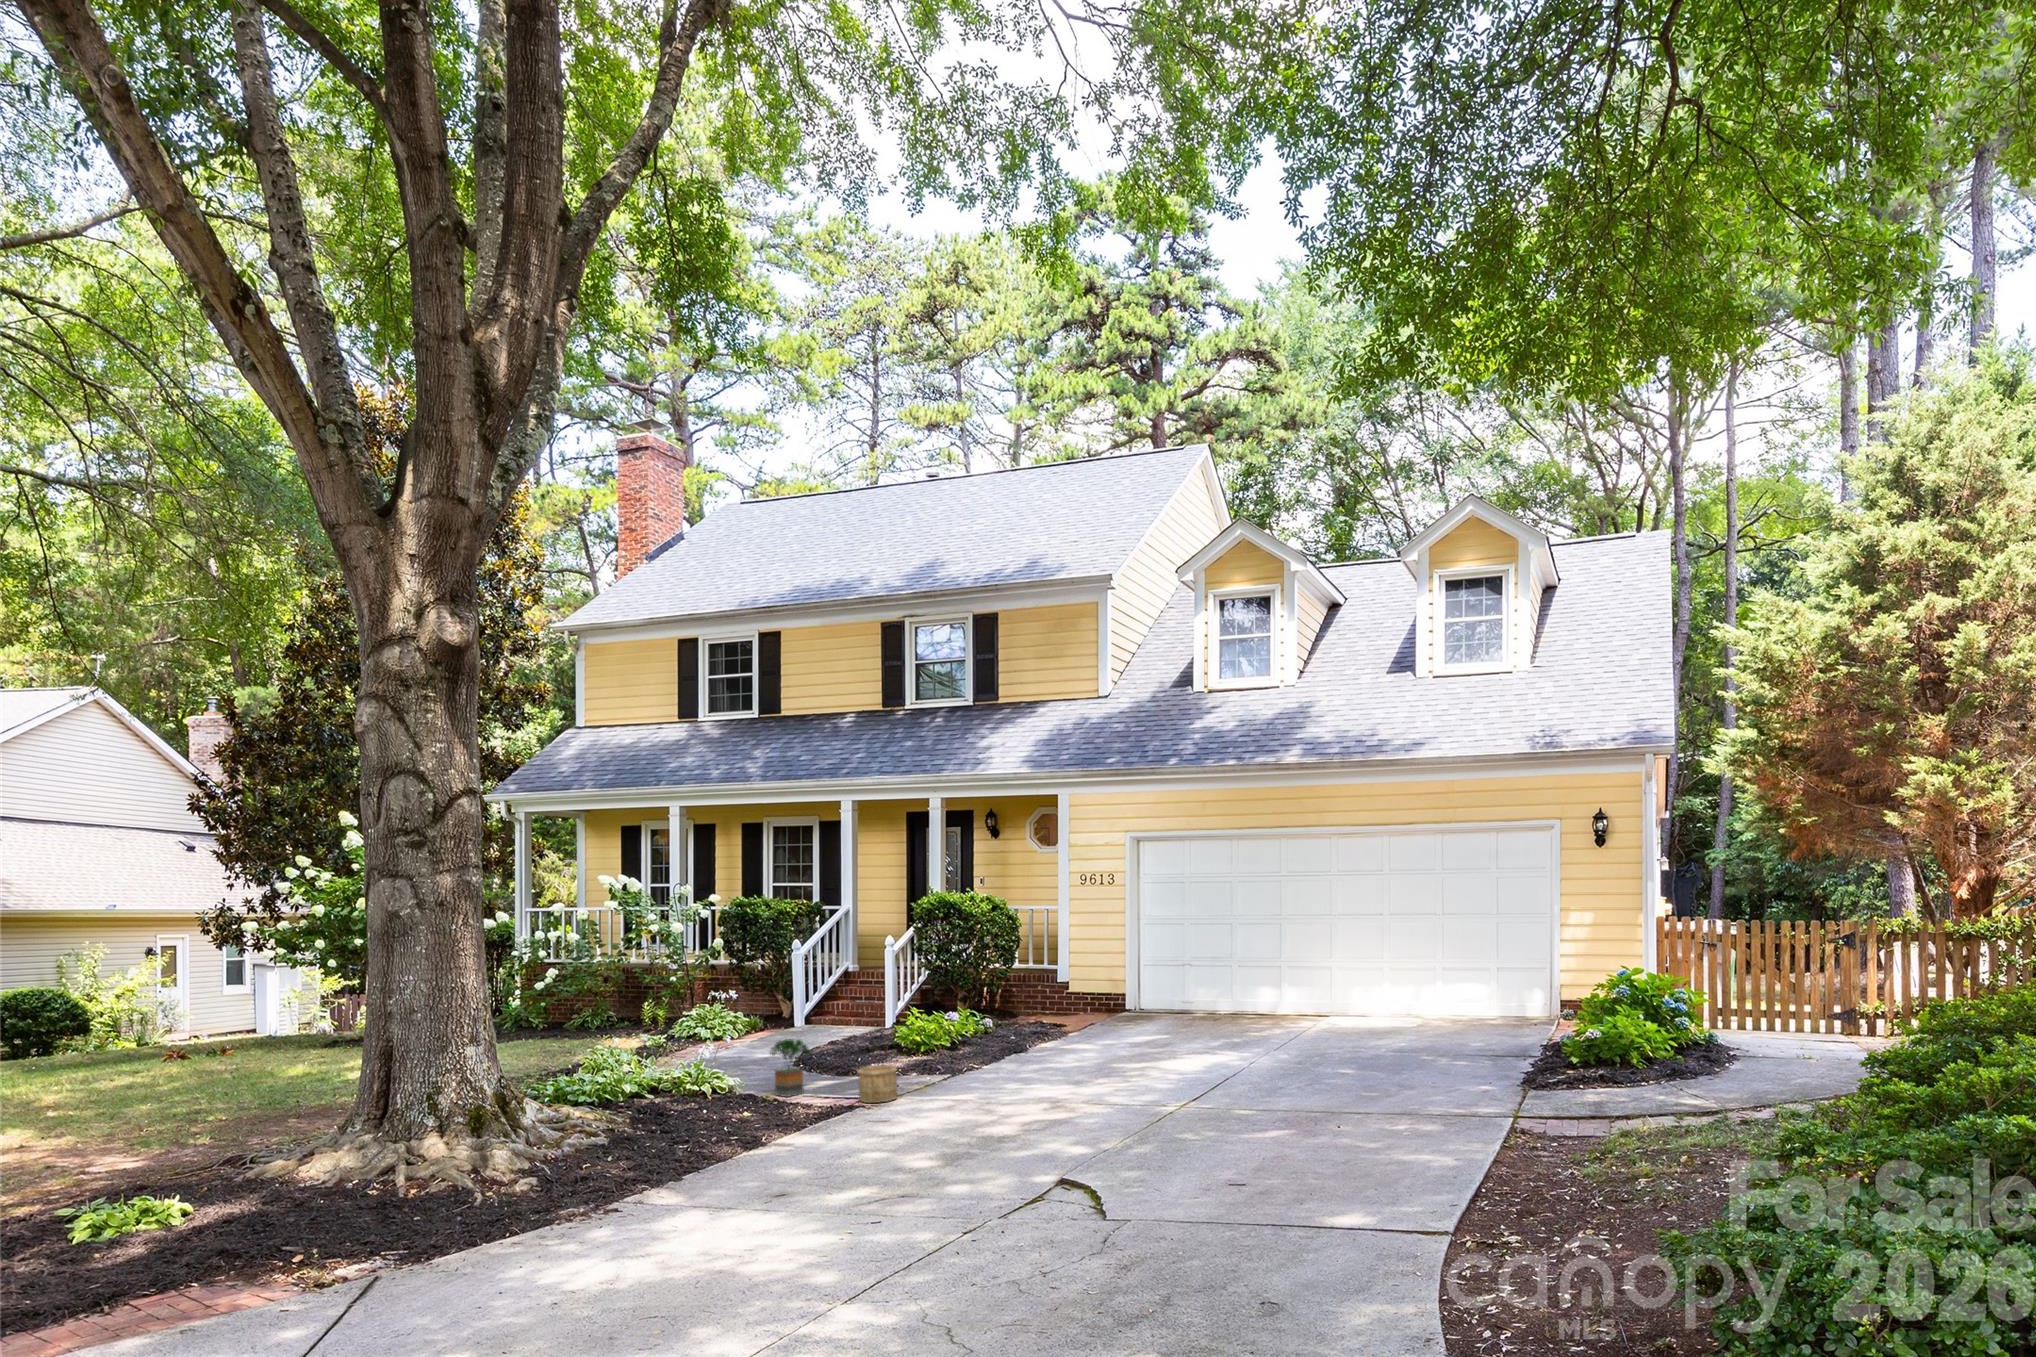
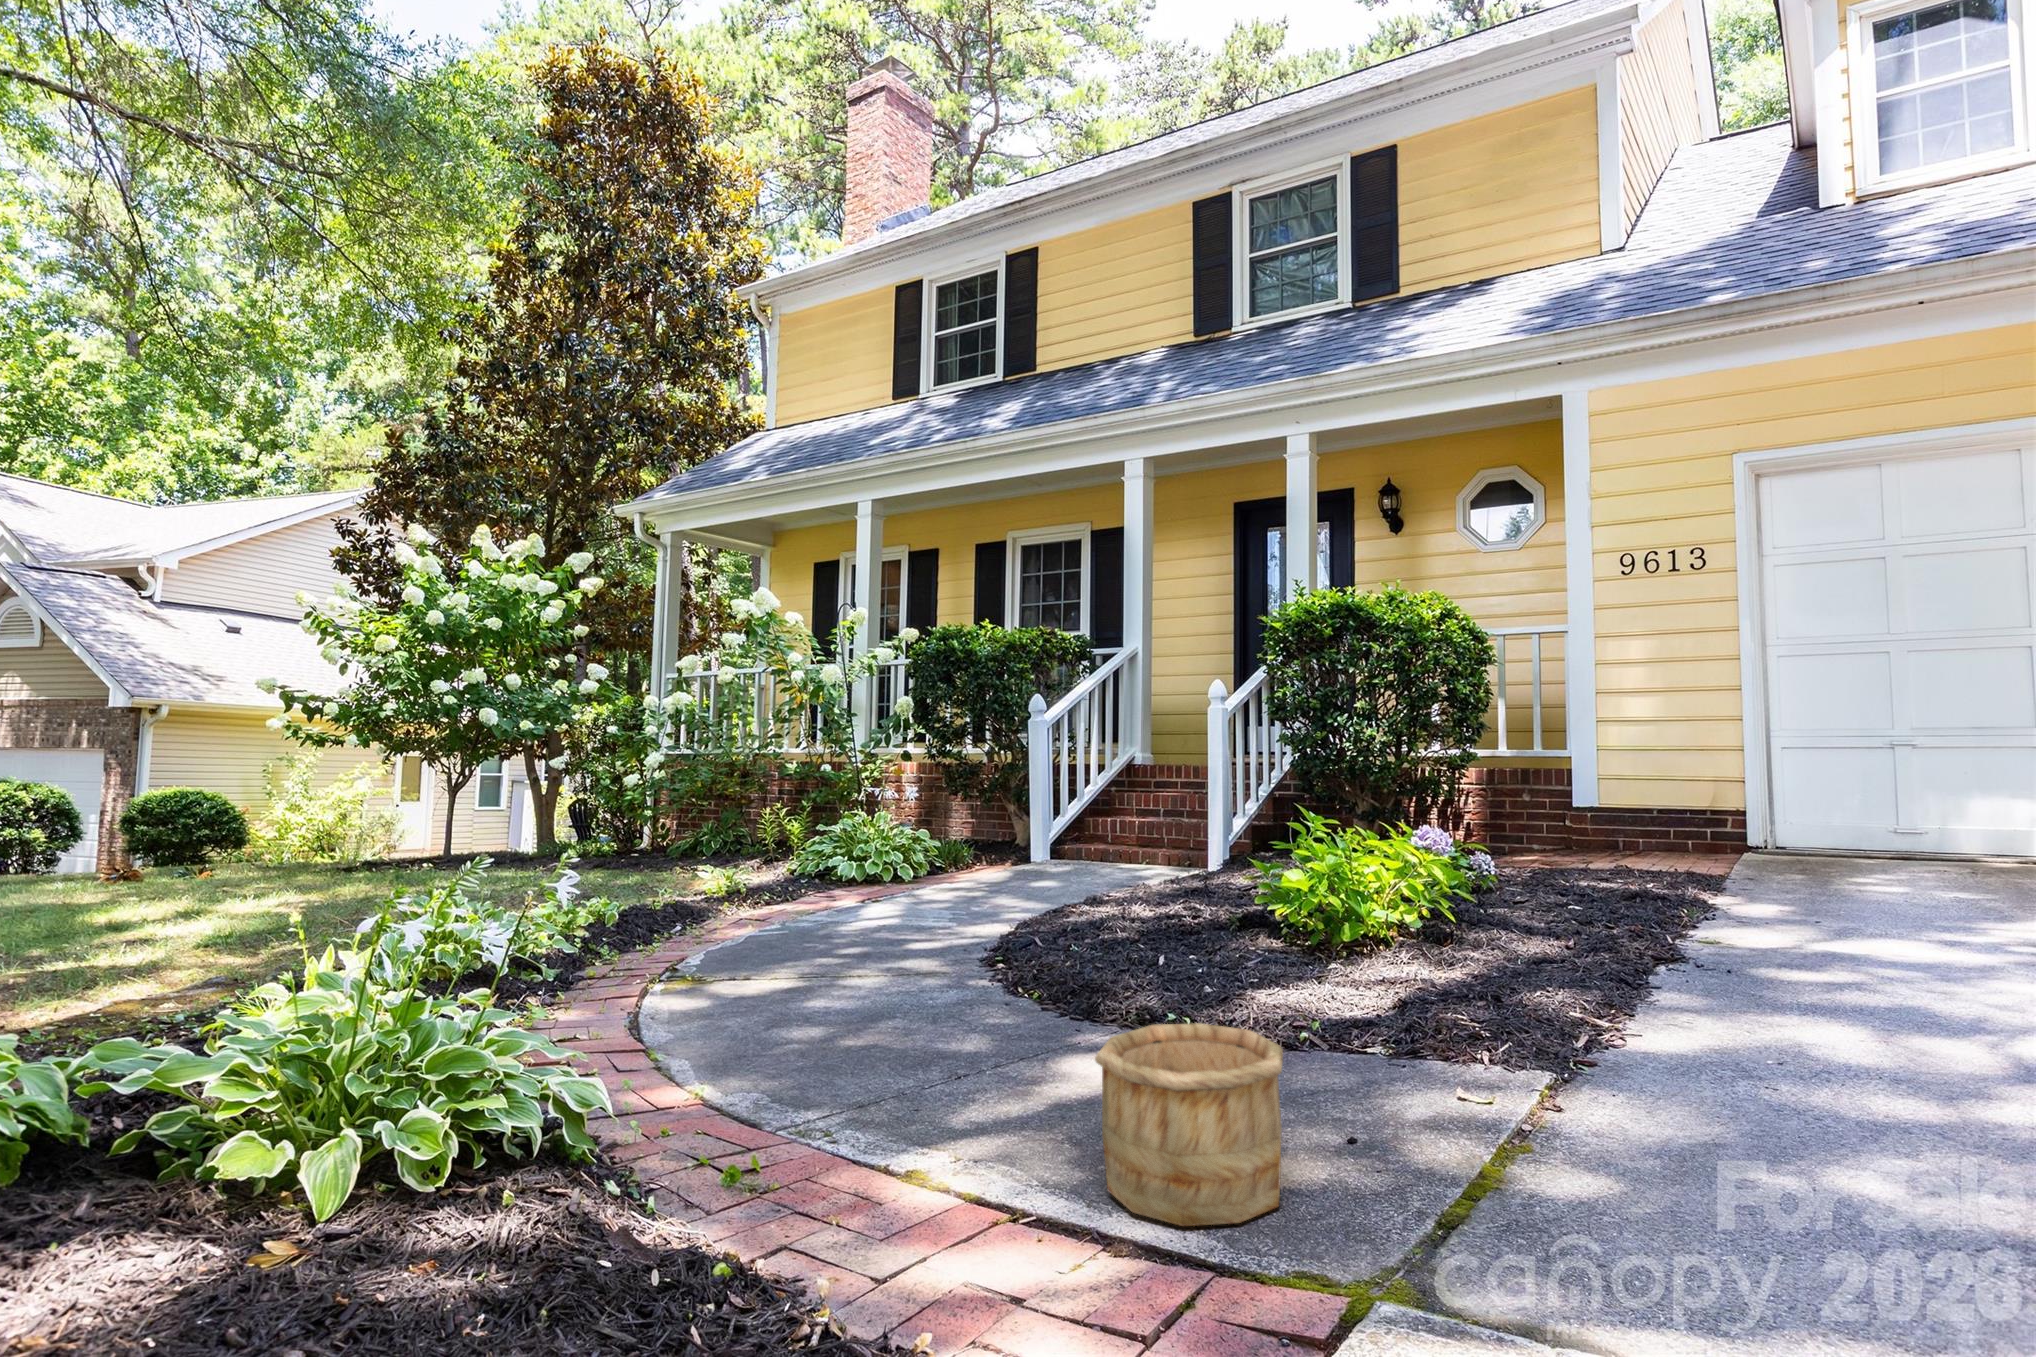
potted tree: present [770,1039,810,1097] -> none [804,883,951,1097]

